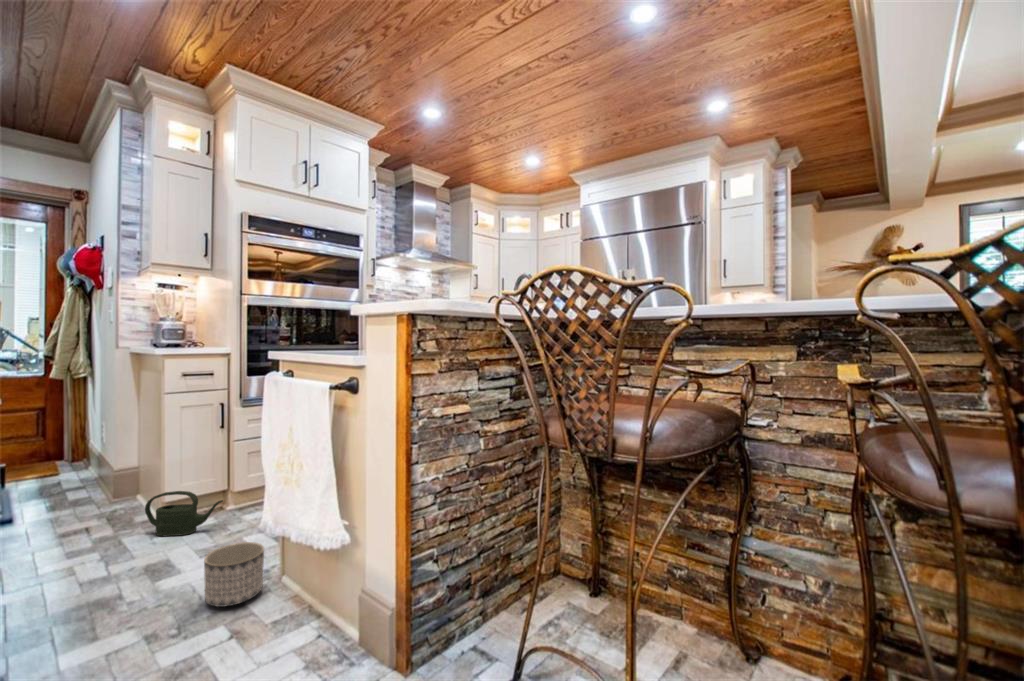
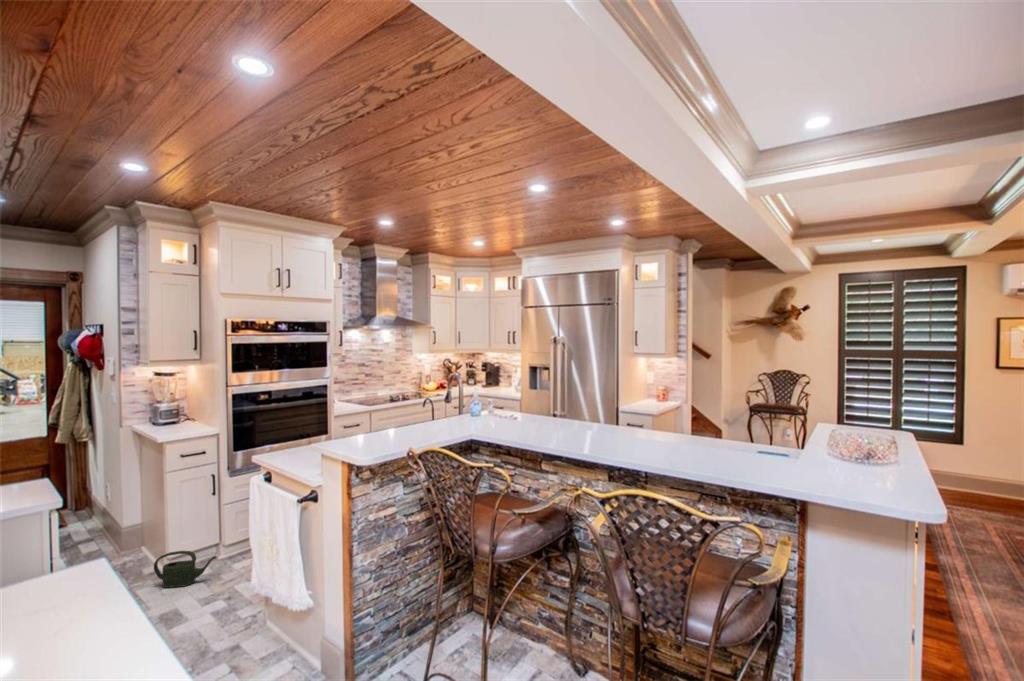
planter: present [204,542,264,607] -> none [209,598,253,649]

